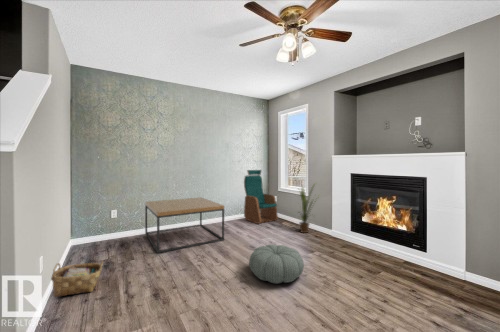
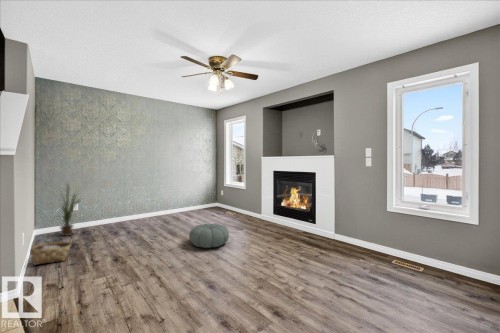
armchair: present [244,170,278,224] -> none [194,169,222,214]
house plant: present [299,187,313,233] -> present [60,187,79,236]
coffee table: present [145,197,224,253] -> none [104,192,174,236]

